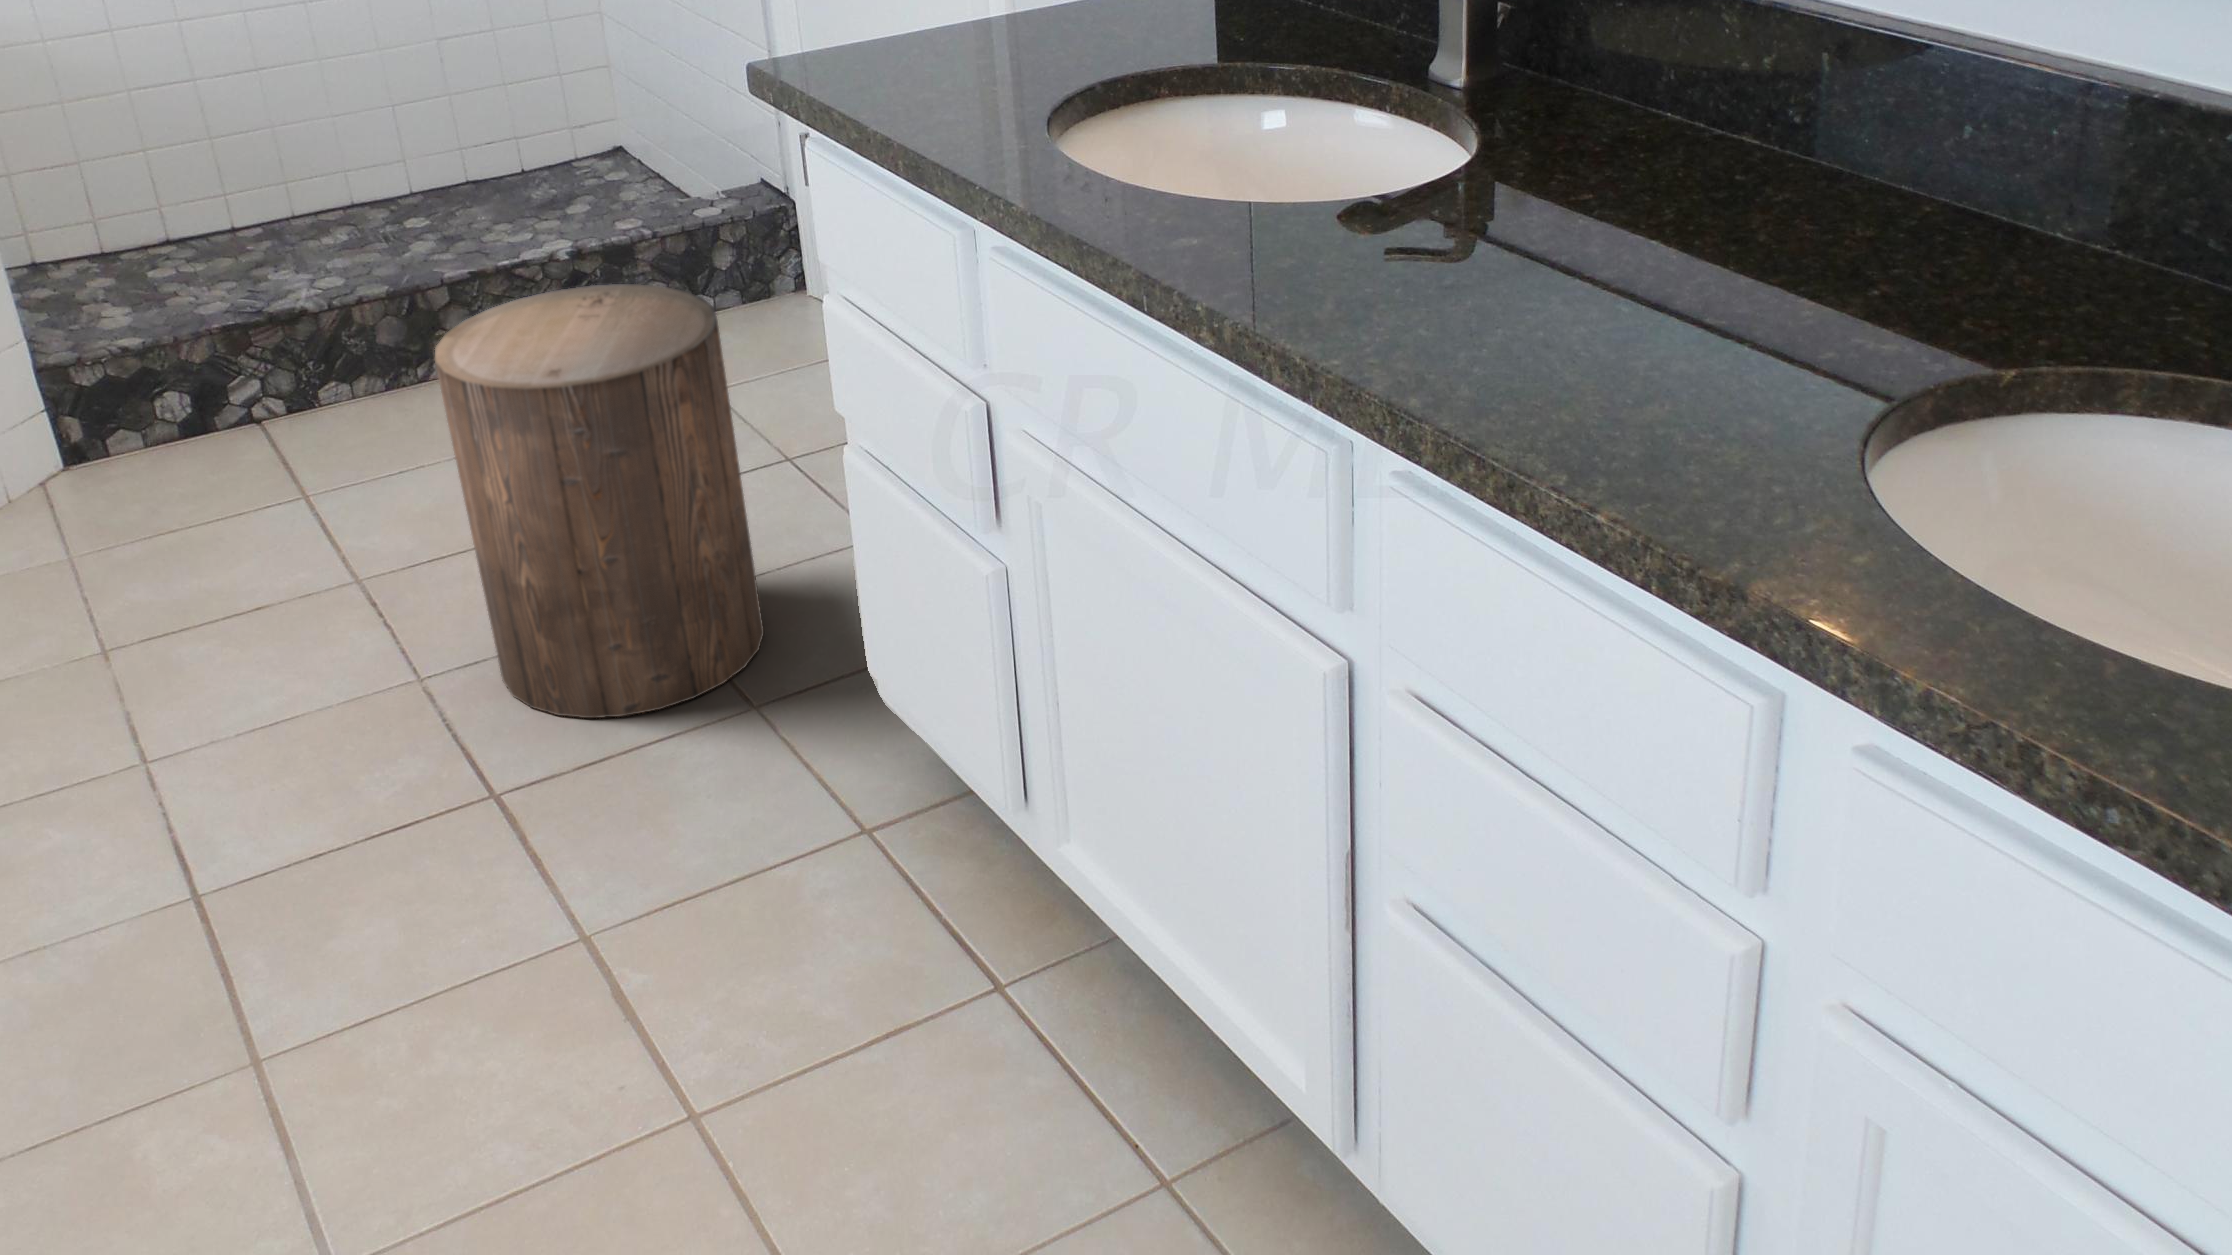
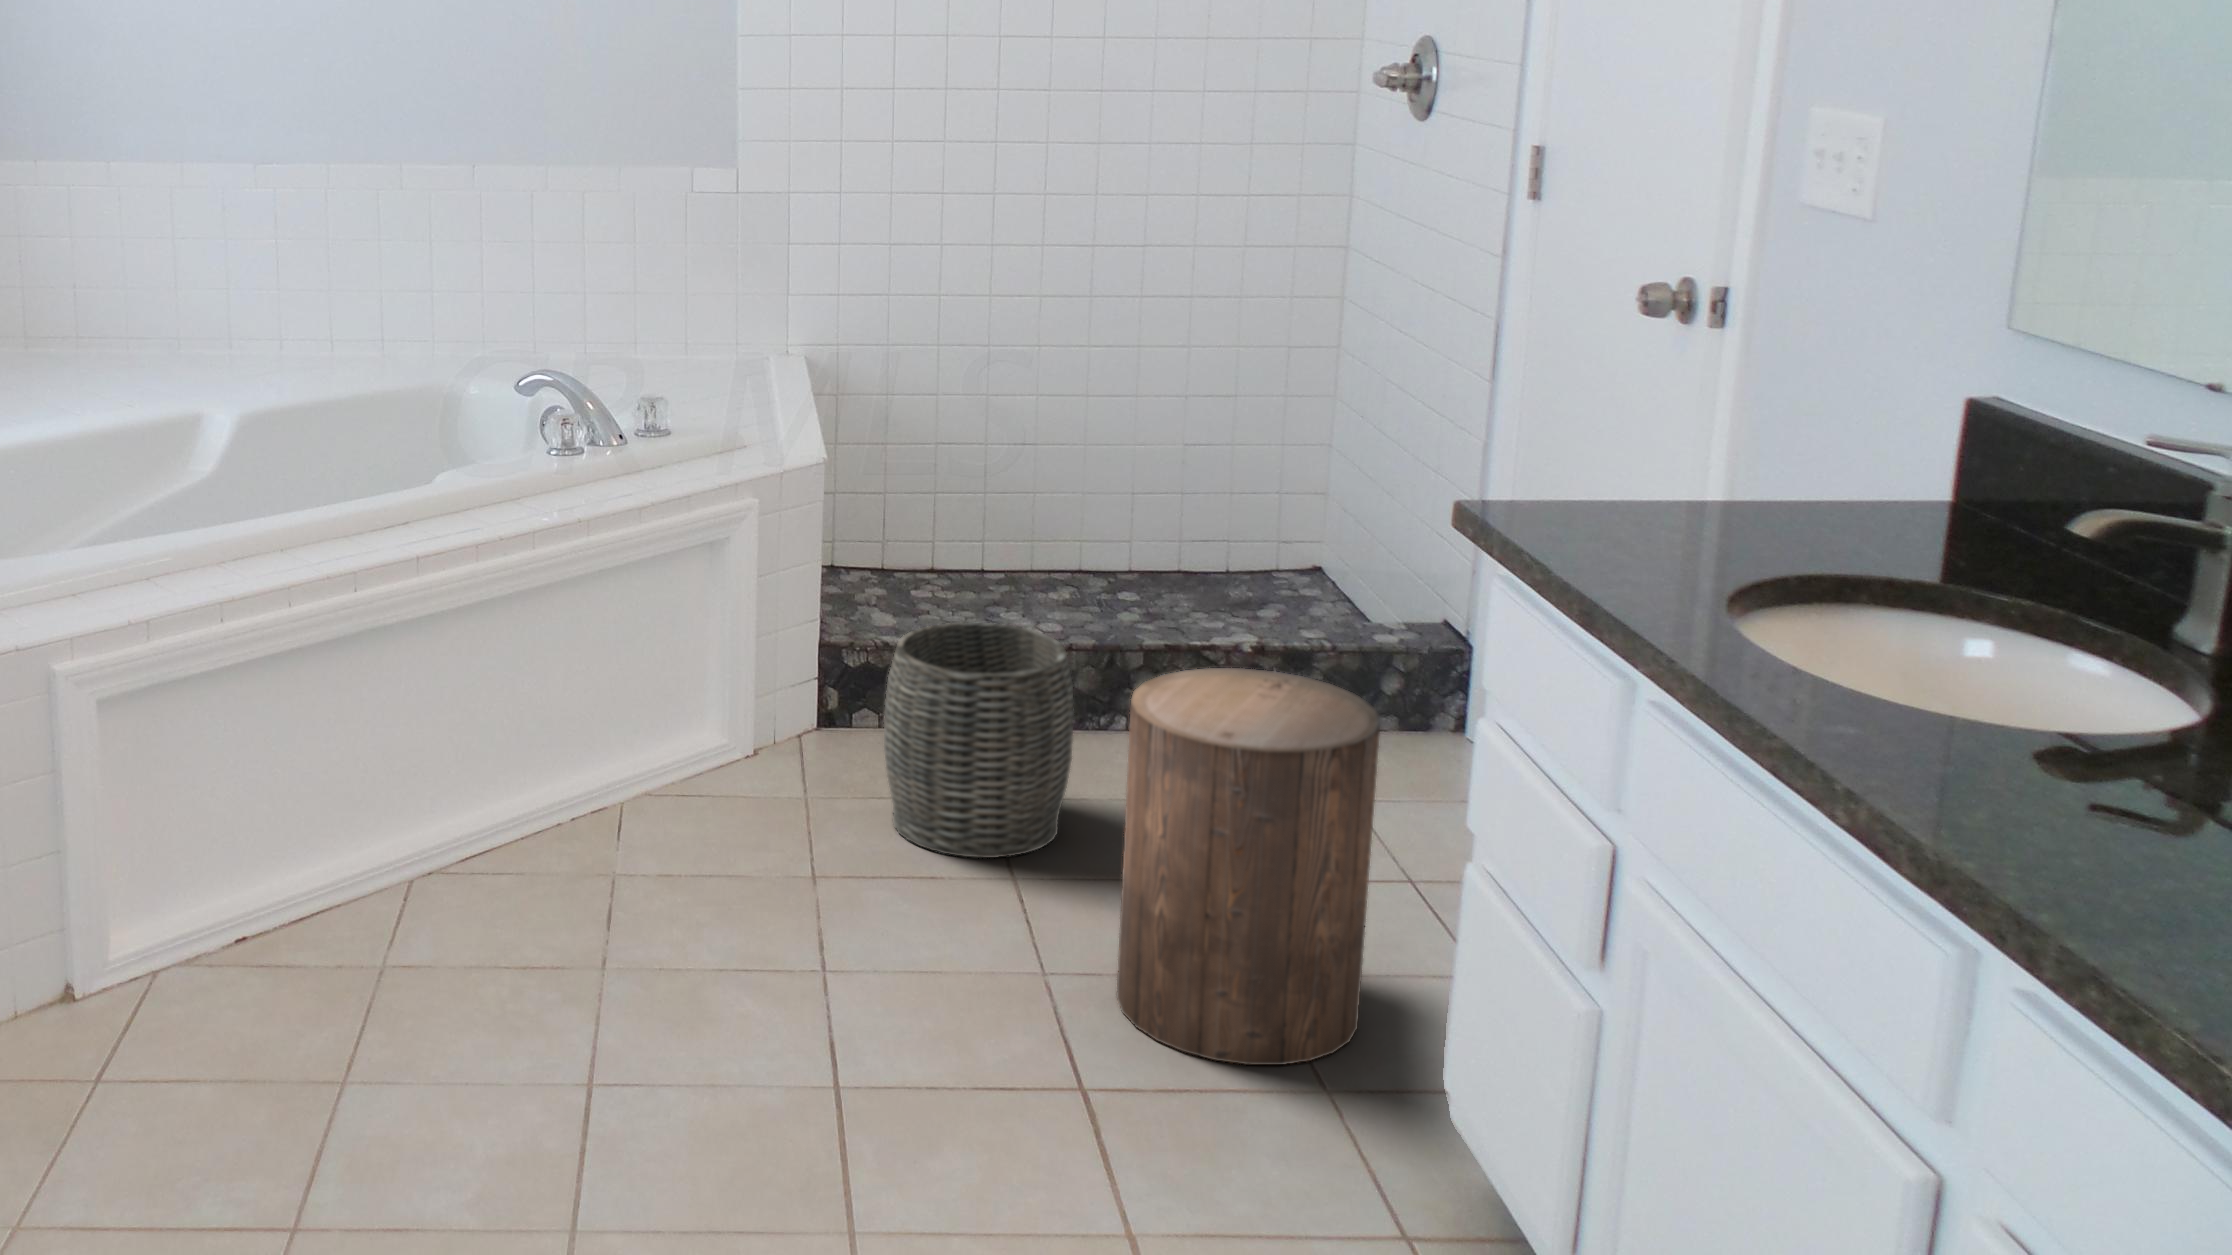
woven basket: none [134,295,395,576] -> present [884,622,1074,858]

